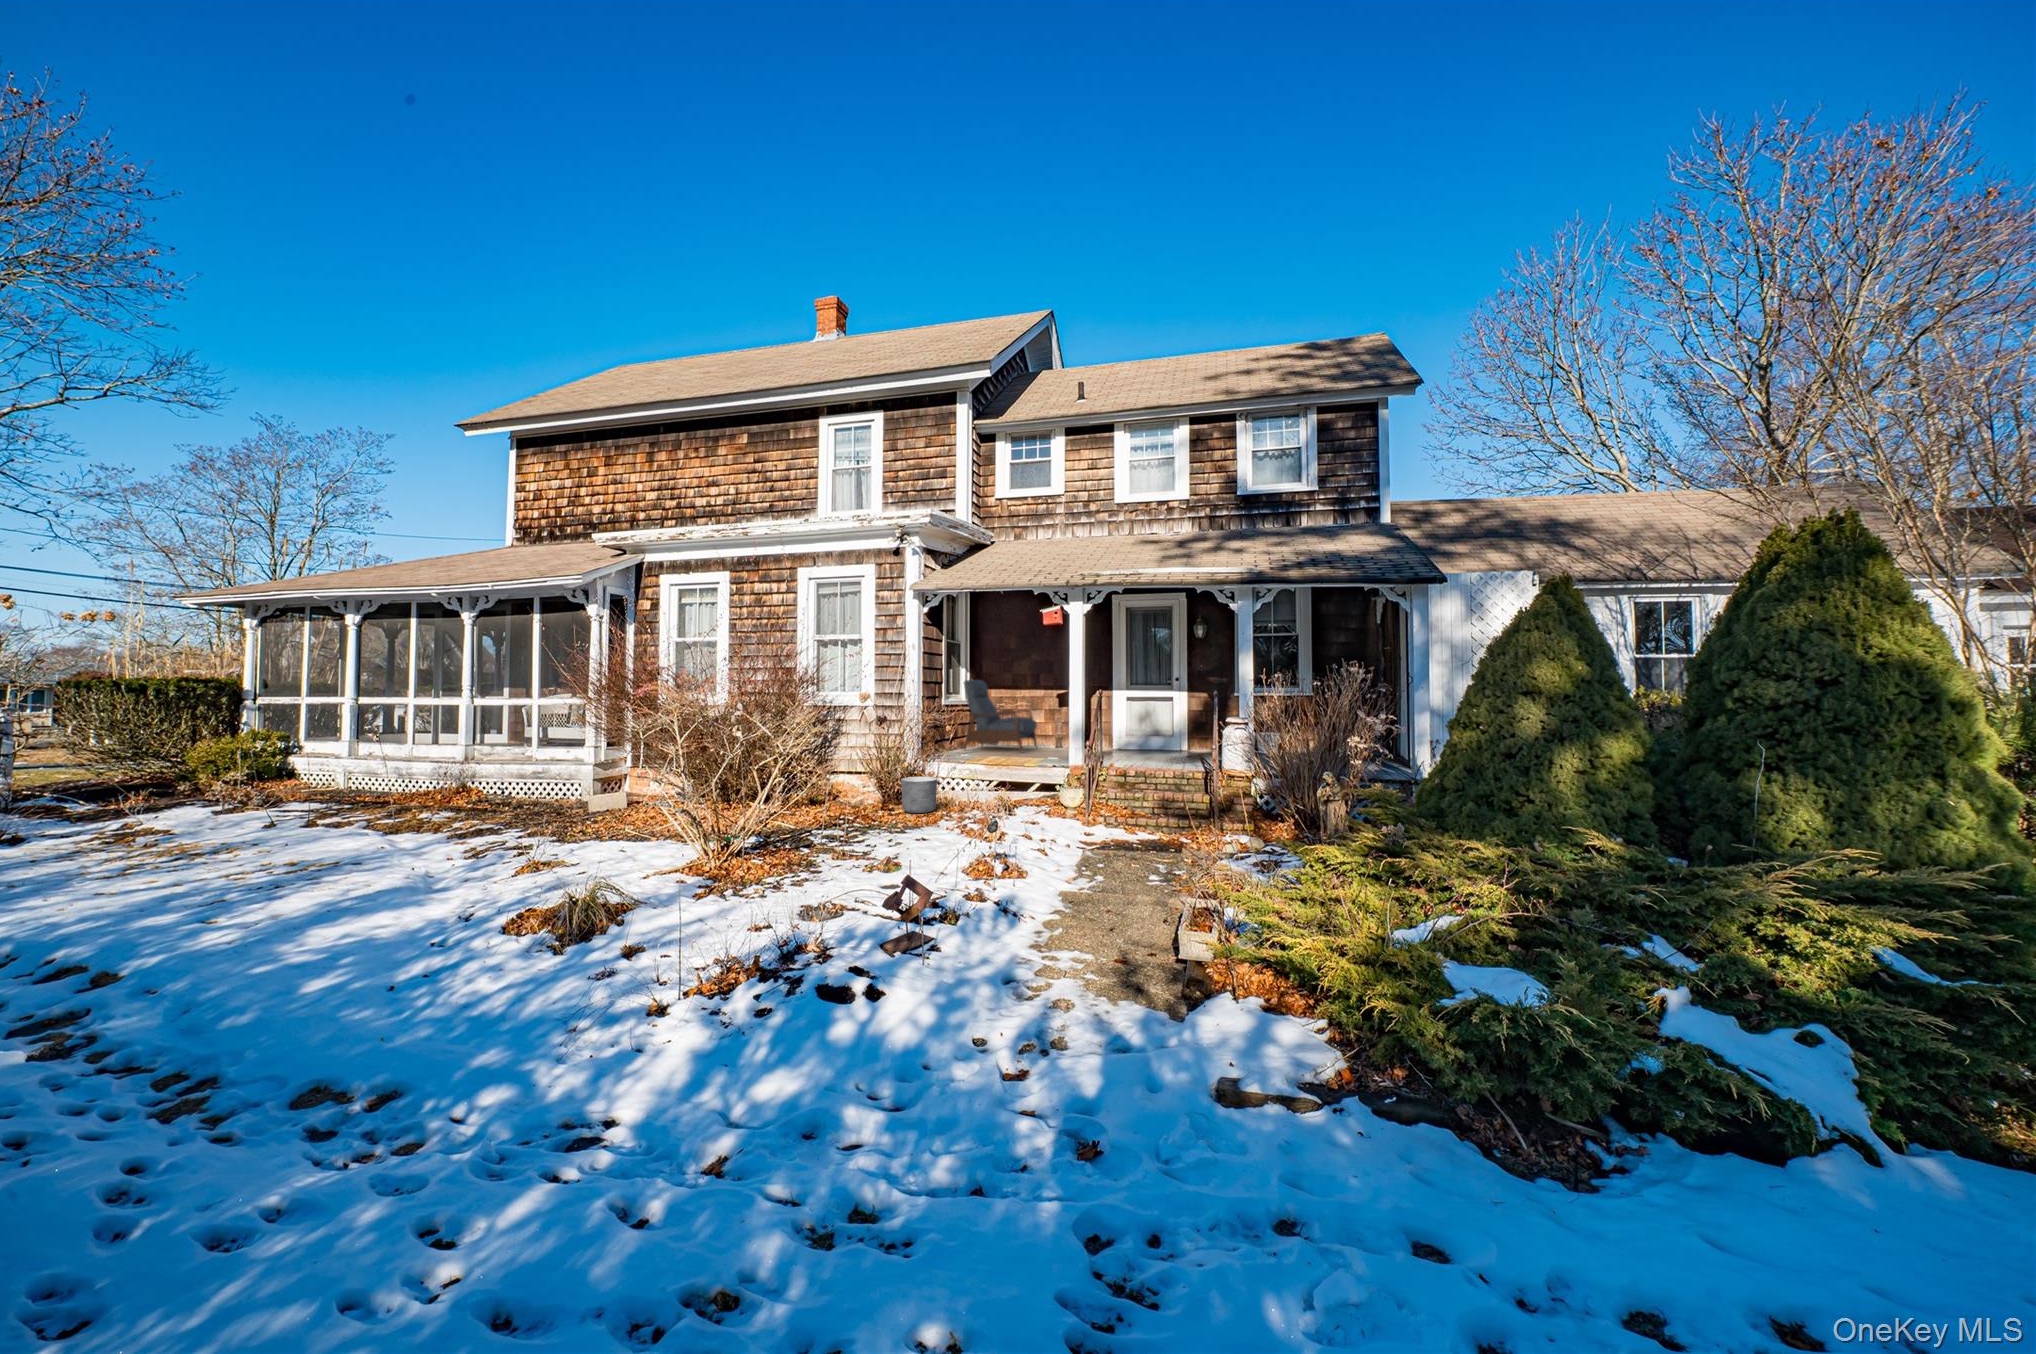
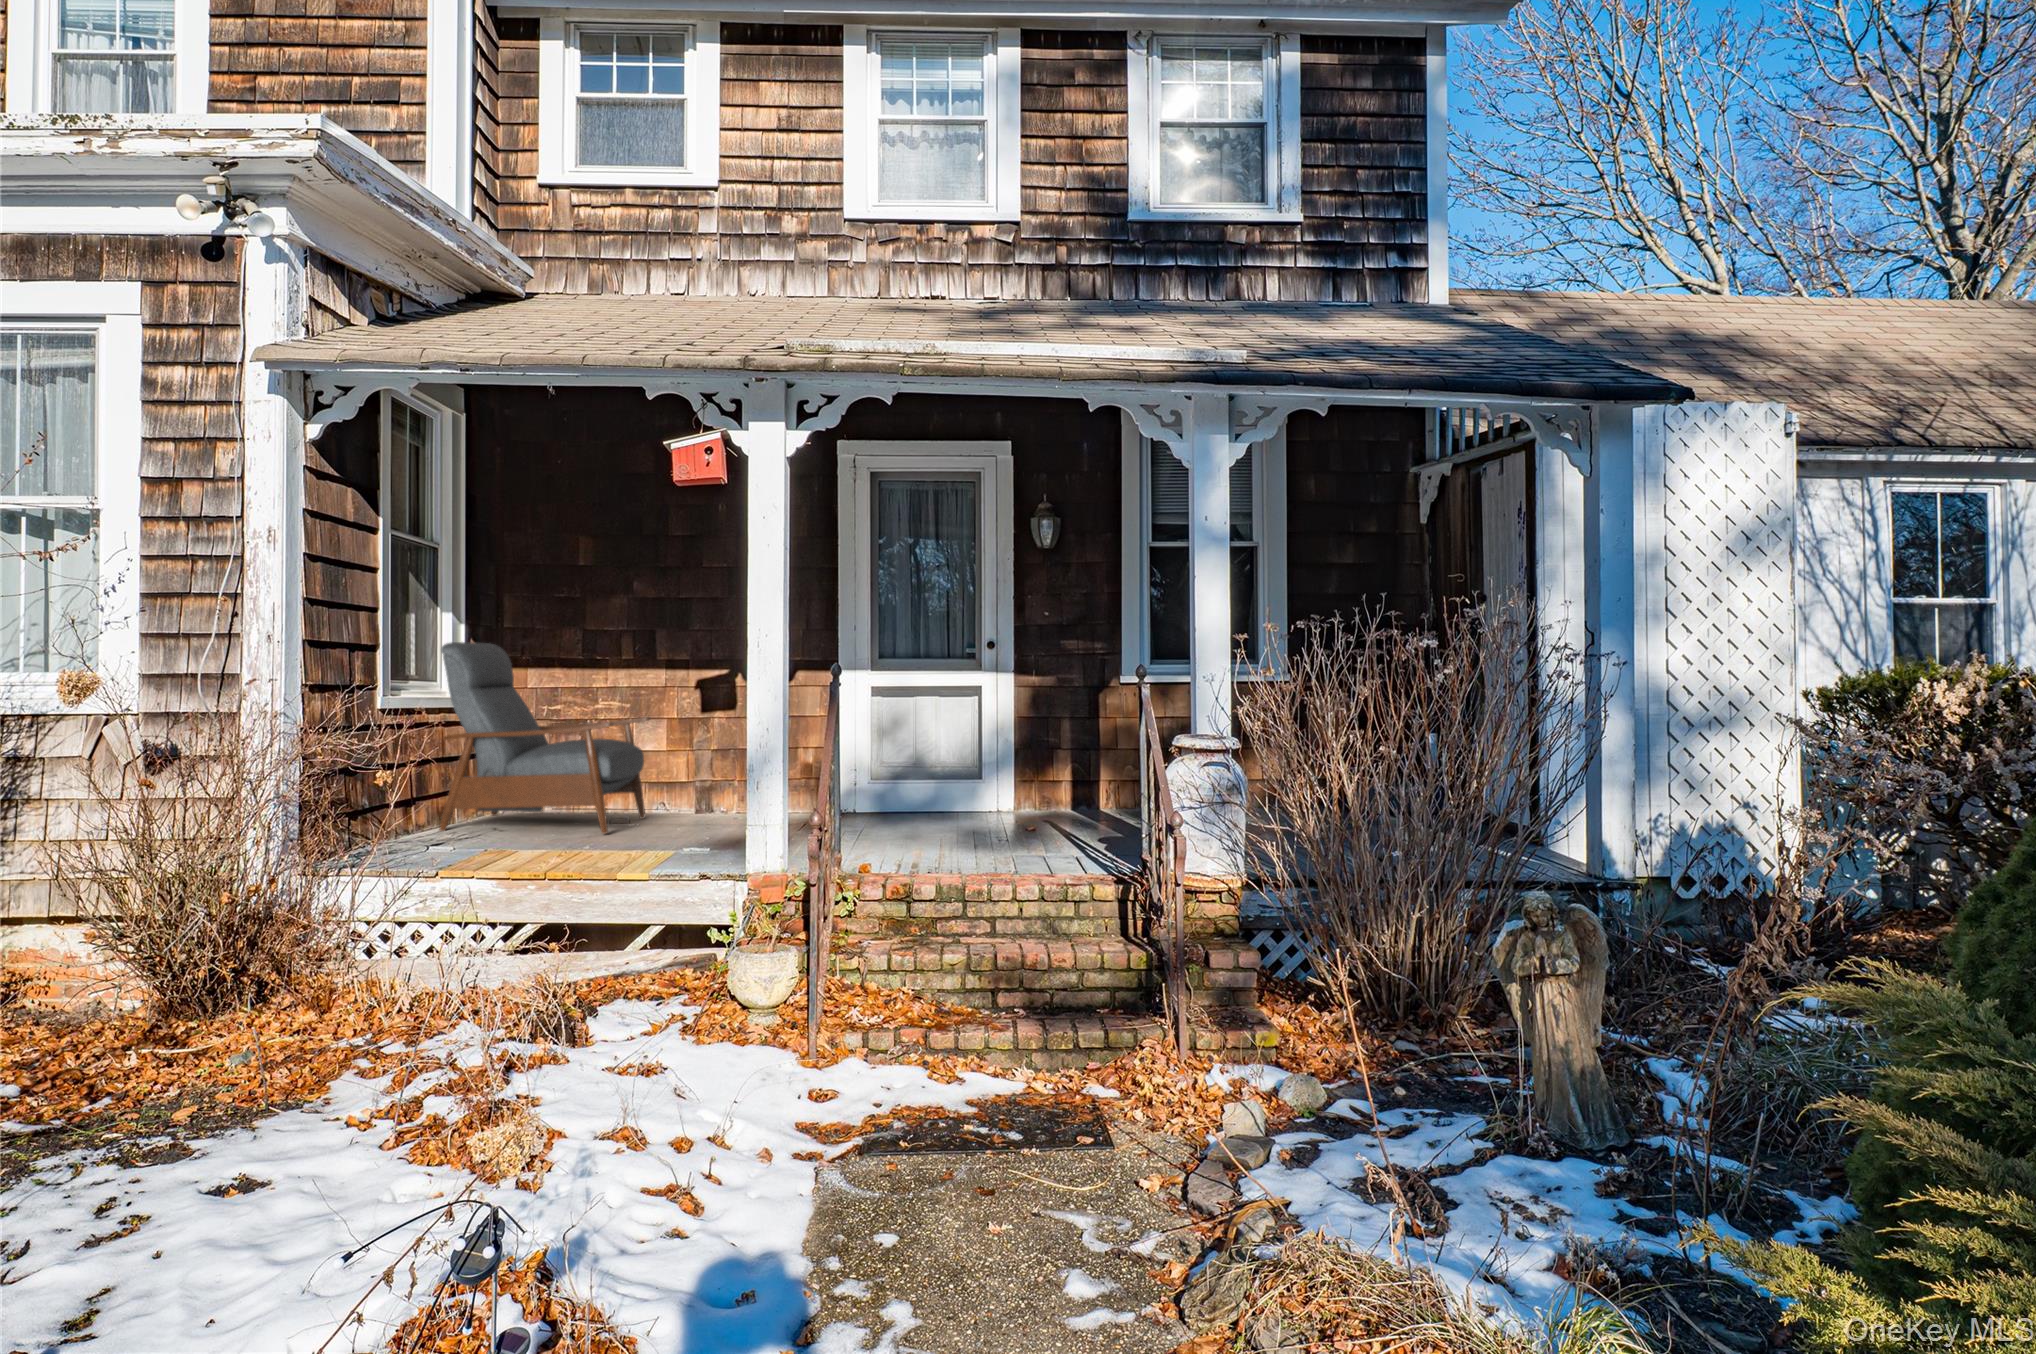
planter: present [901,777,937,813] -> none [208,930,336,1053]

